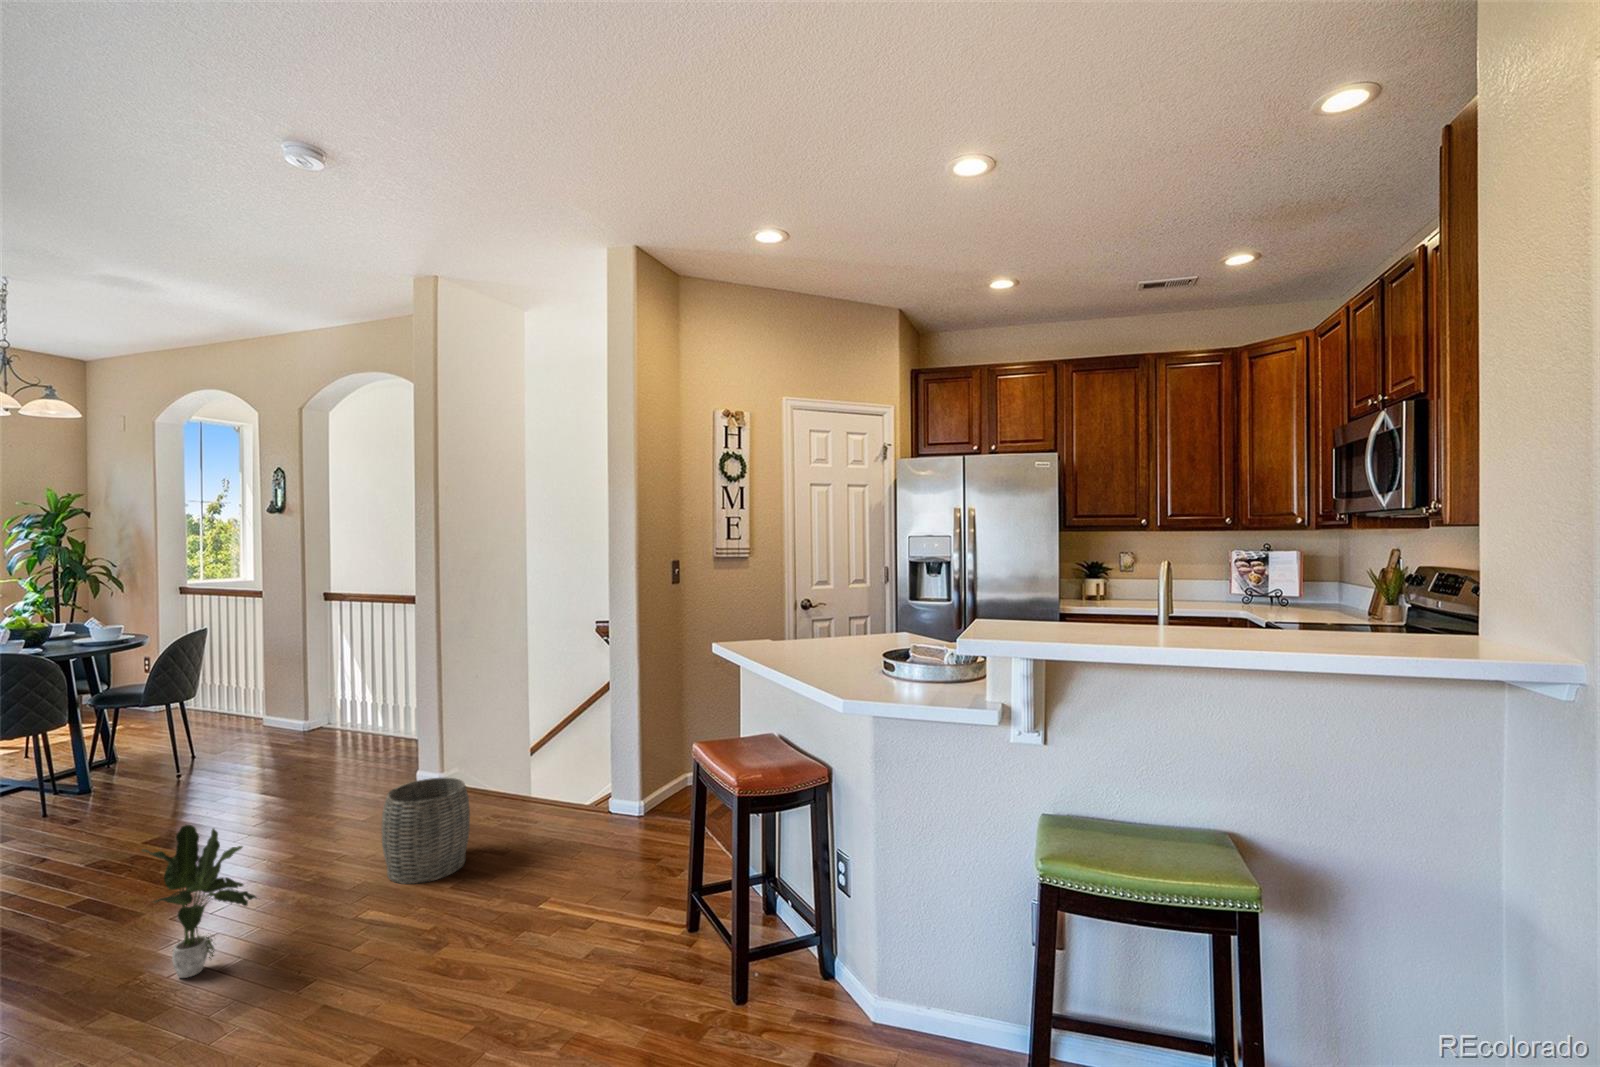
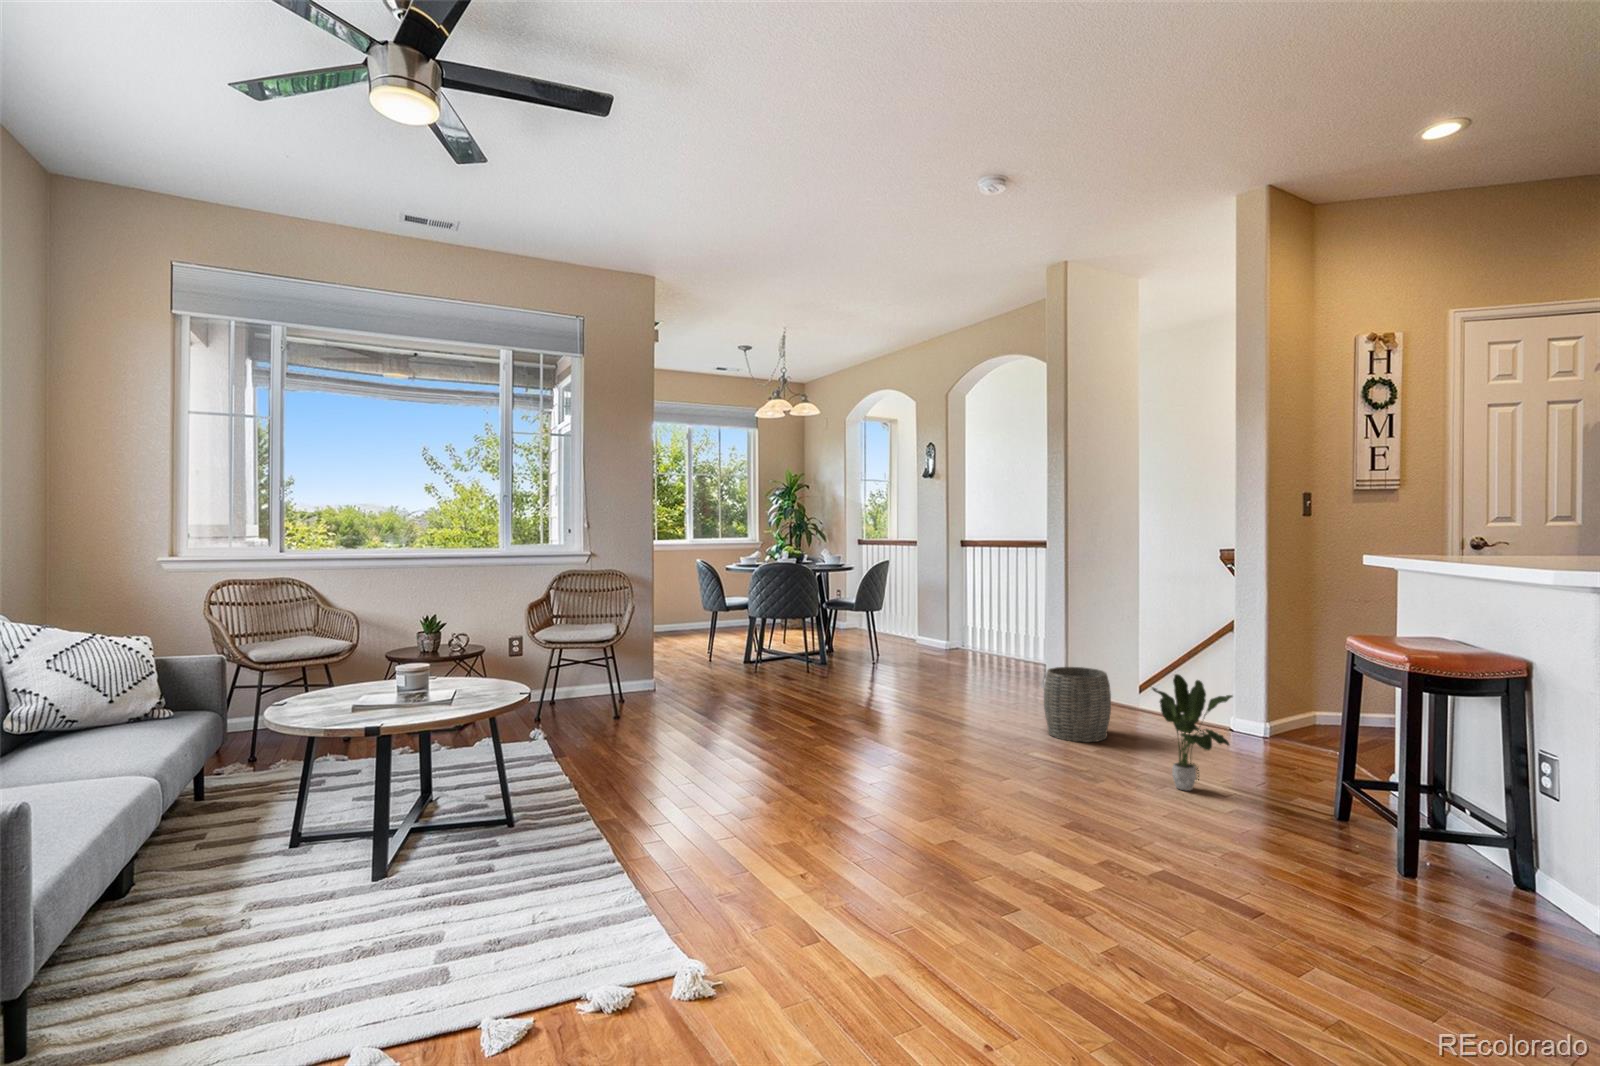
potted plant: present [142,825,257,978] -> present [1152,674,1233,791]

